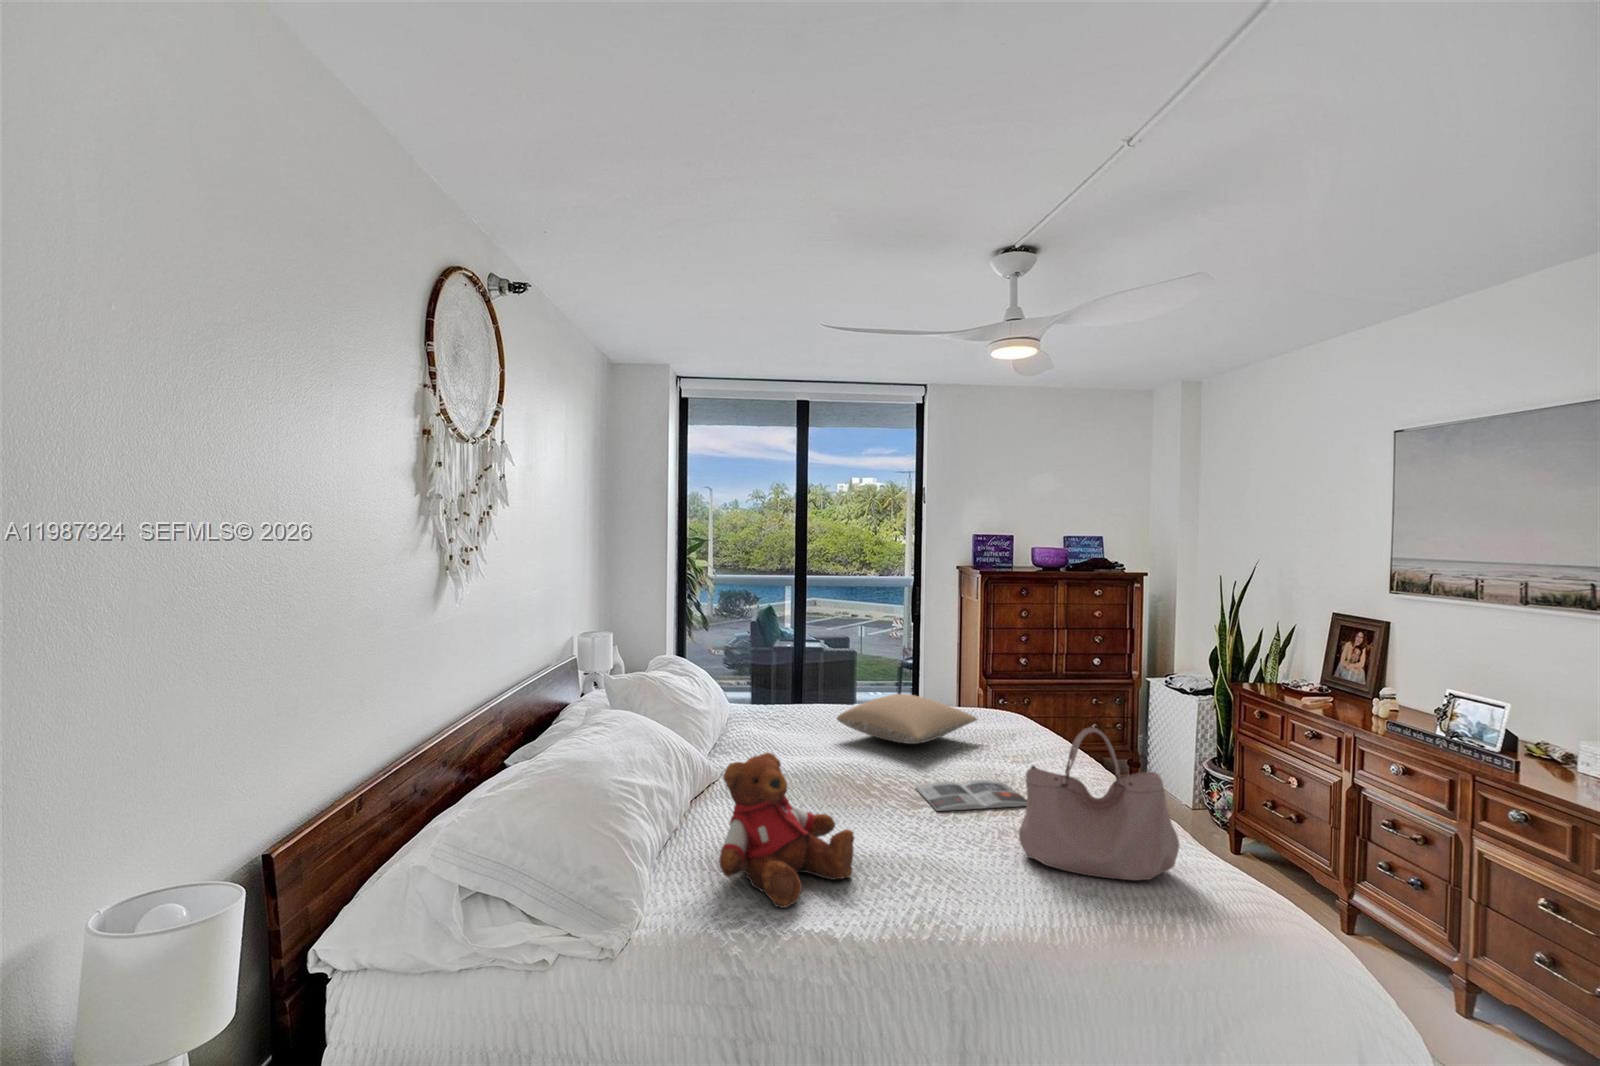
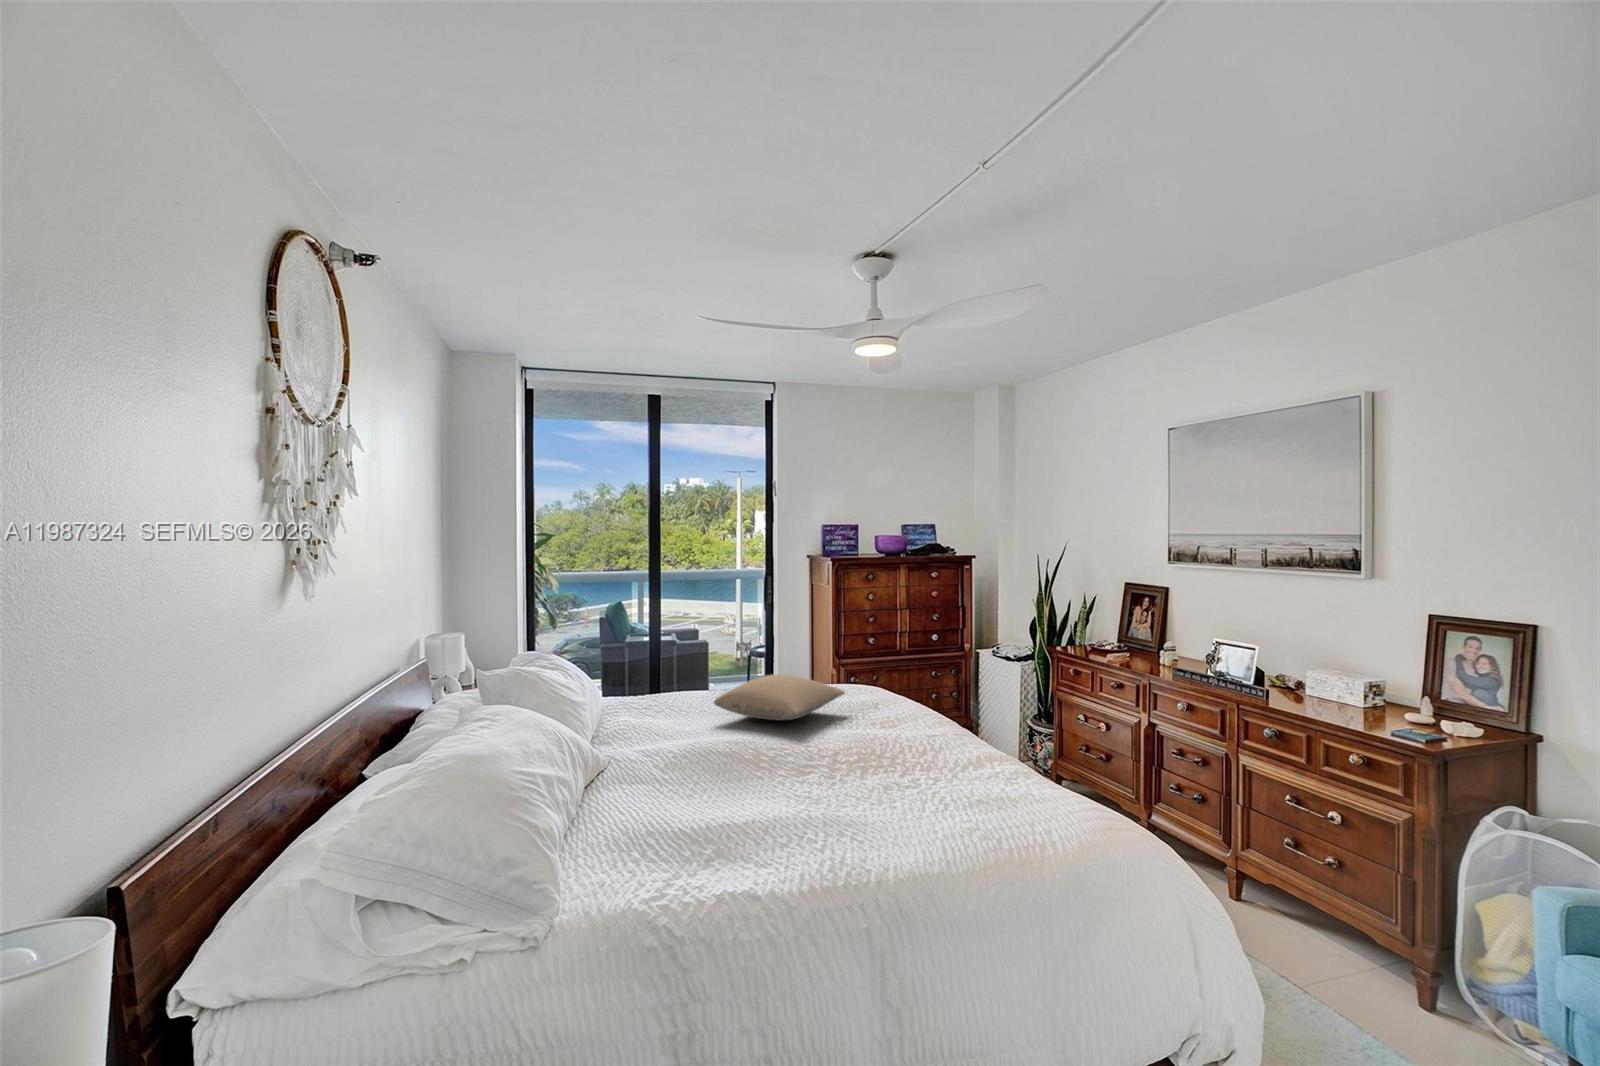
handbag: present [1019,727,1179,880] -> none [904,682,1040,813]
teddy bear: present [719,753,854,908] -> none [629,731,761,876]
magazine: present [916,780,1027,811] -> none [799,745,908,776]

